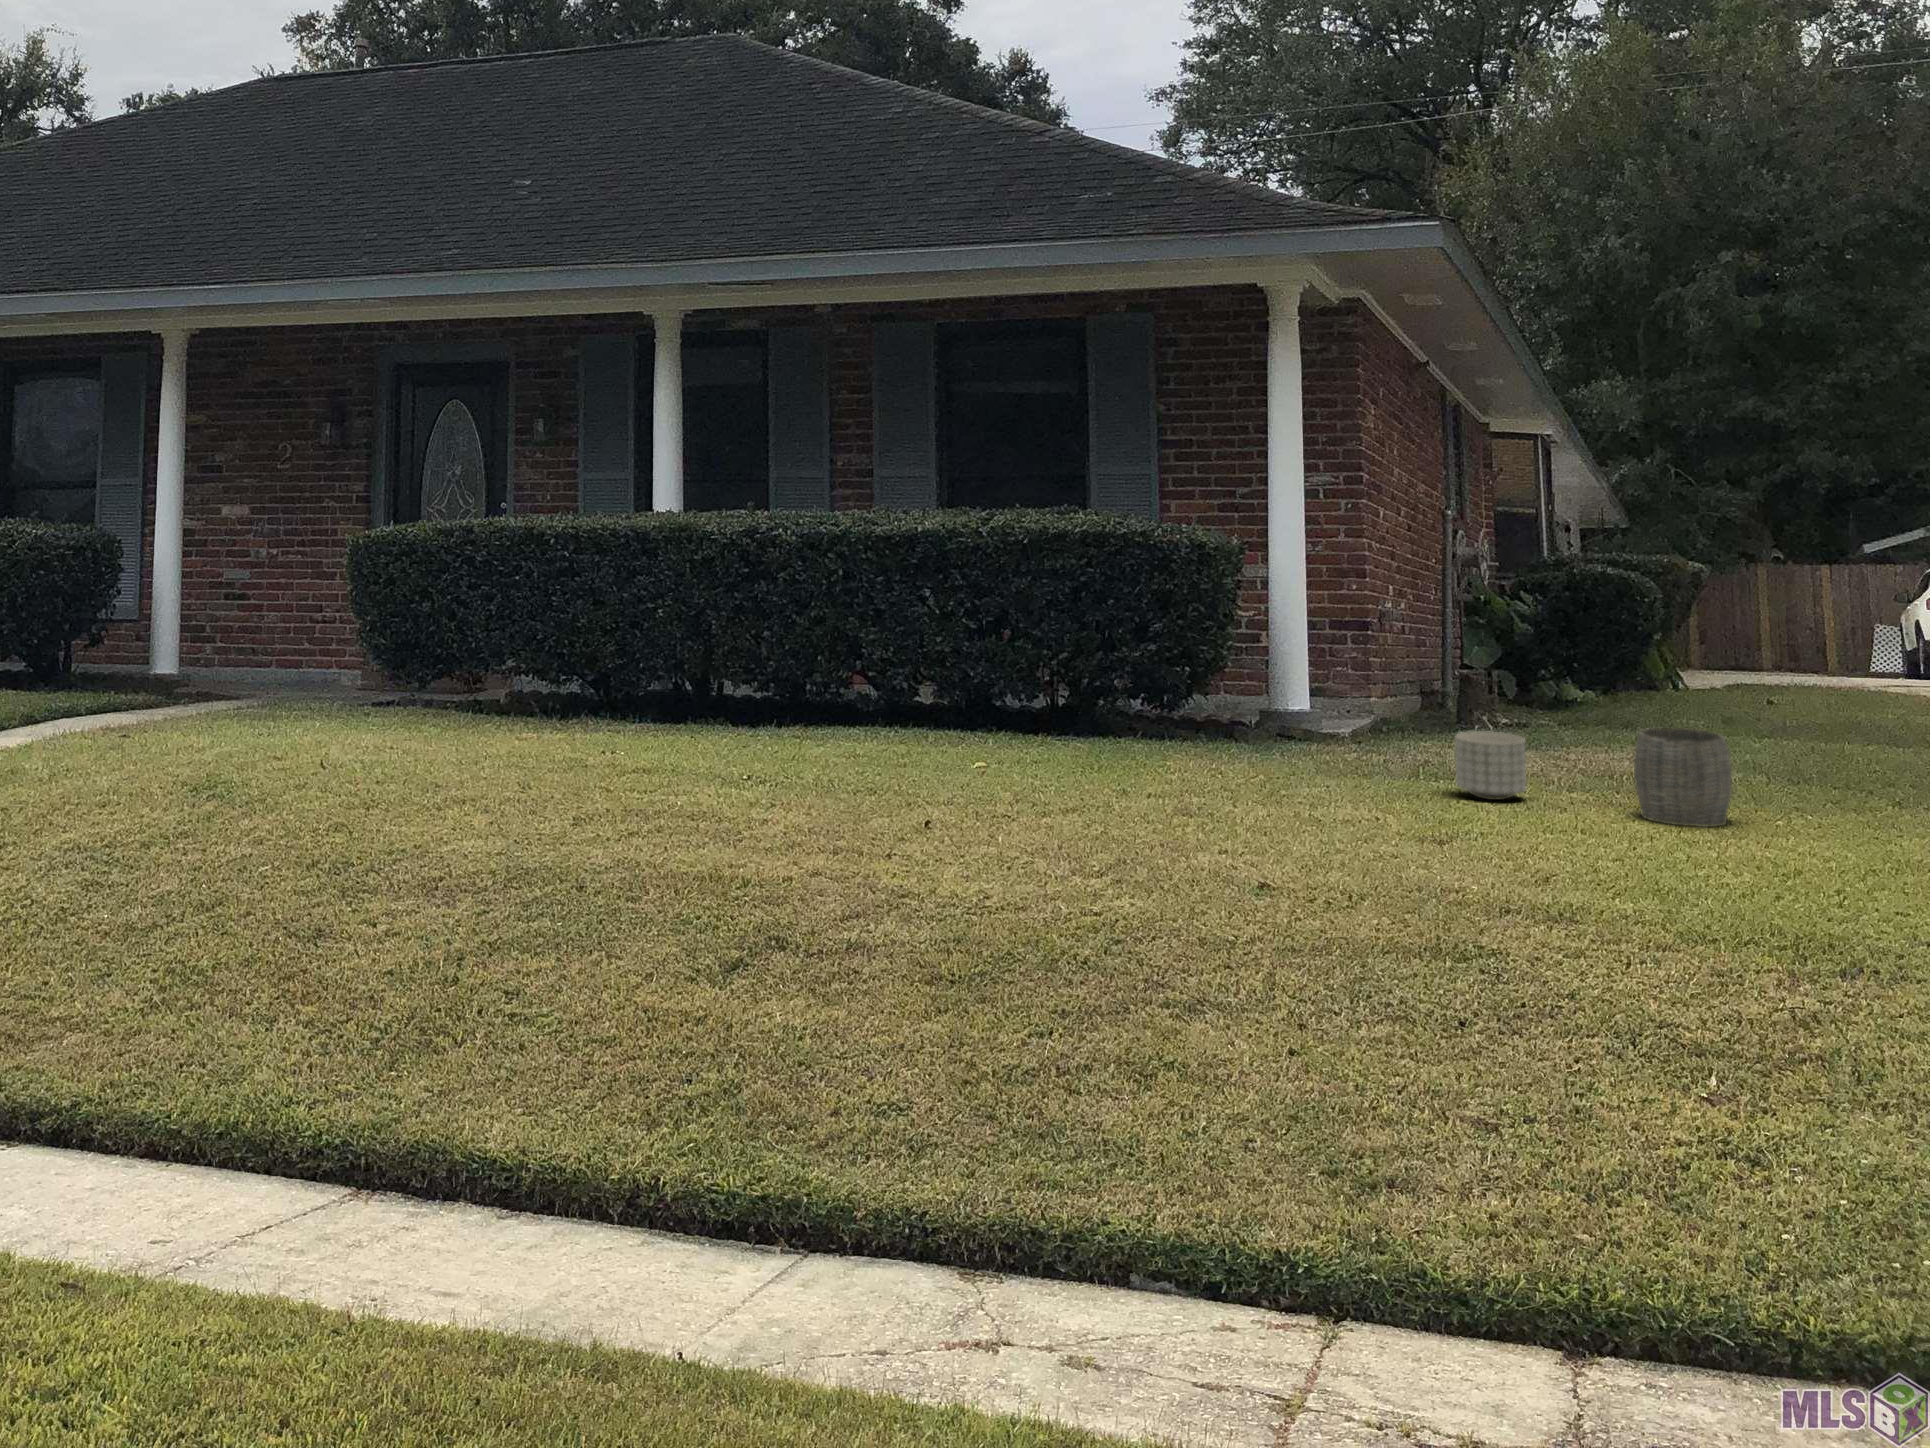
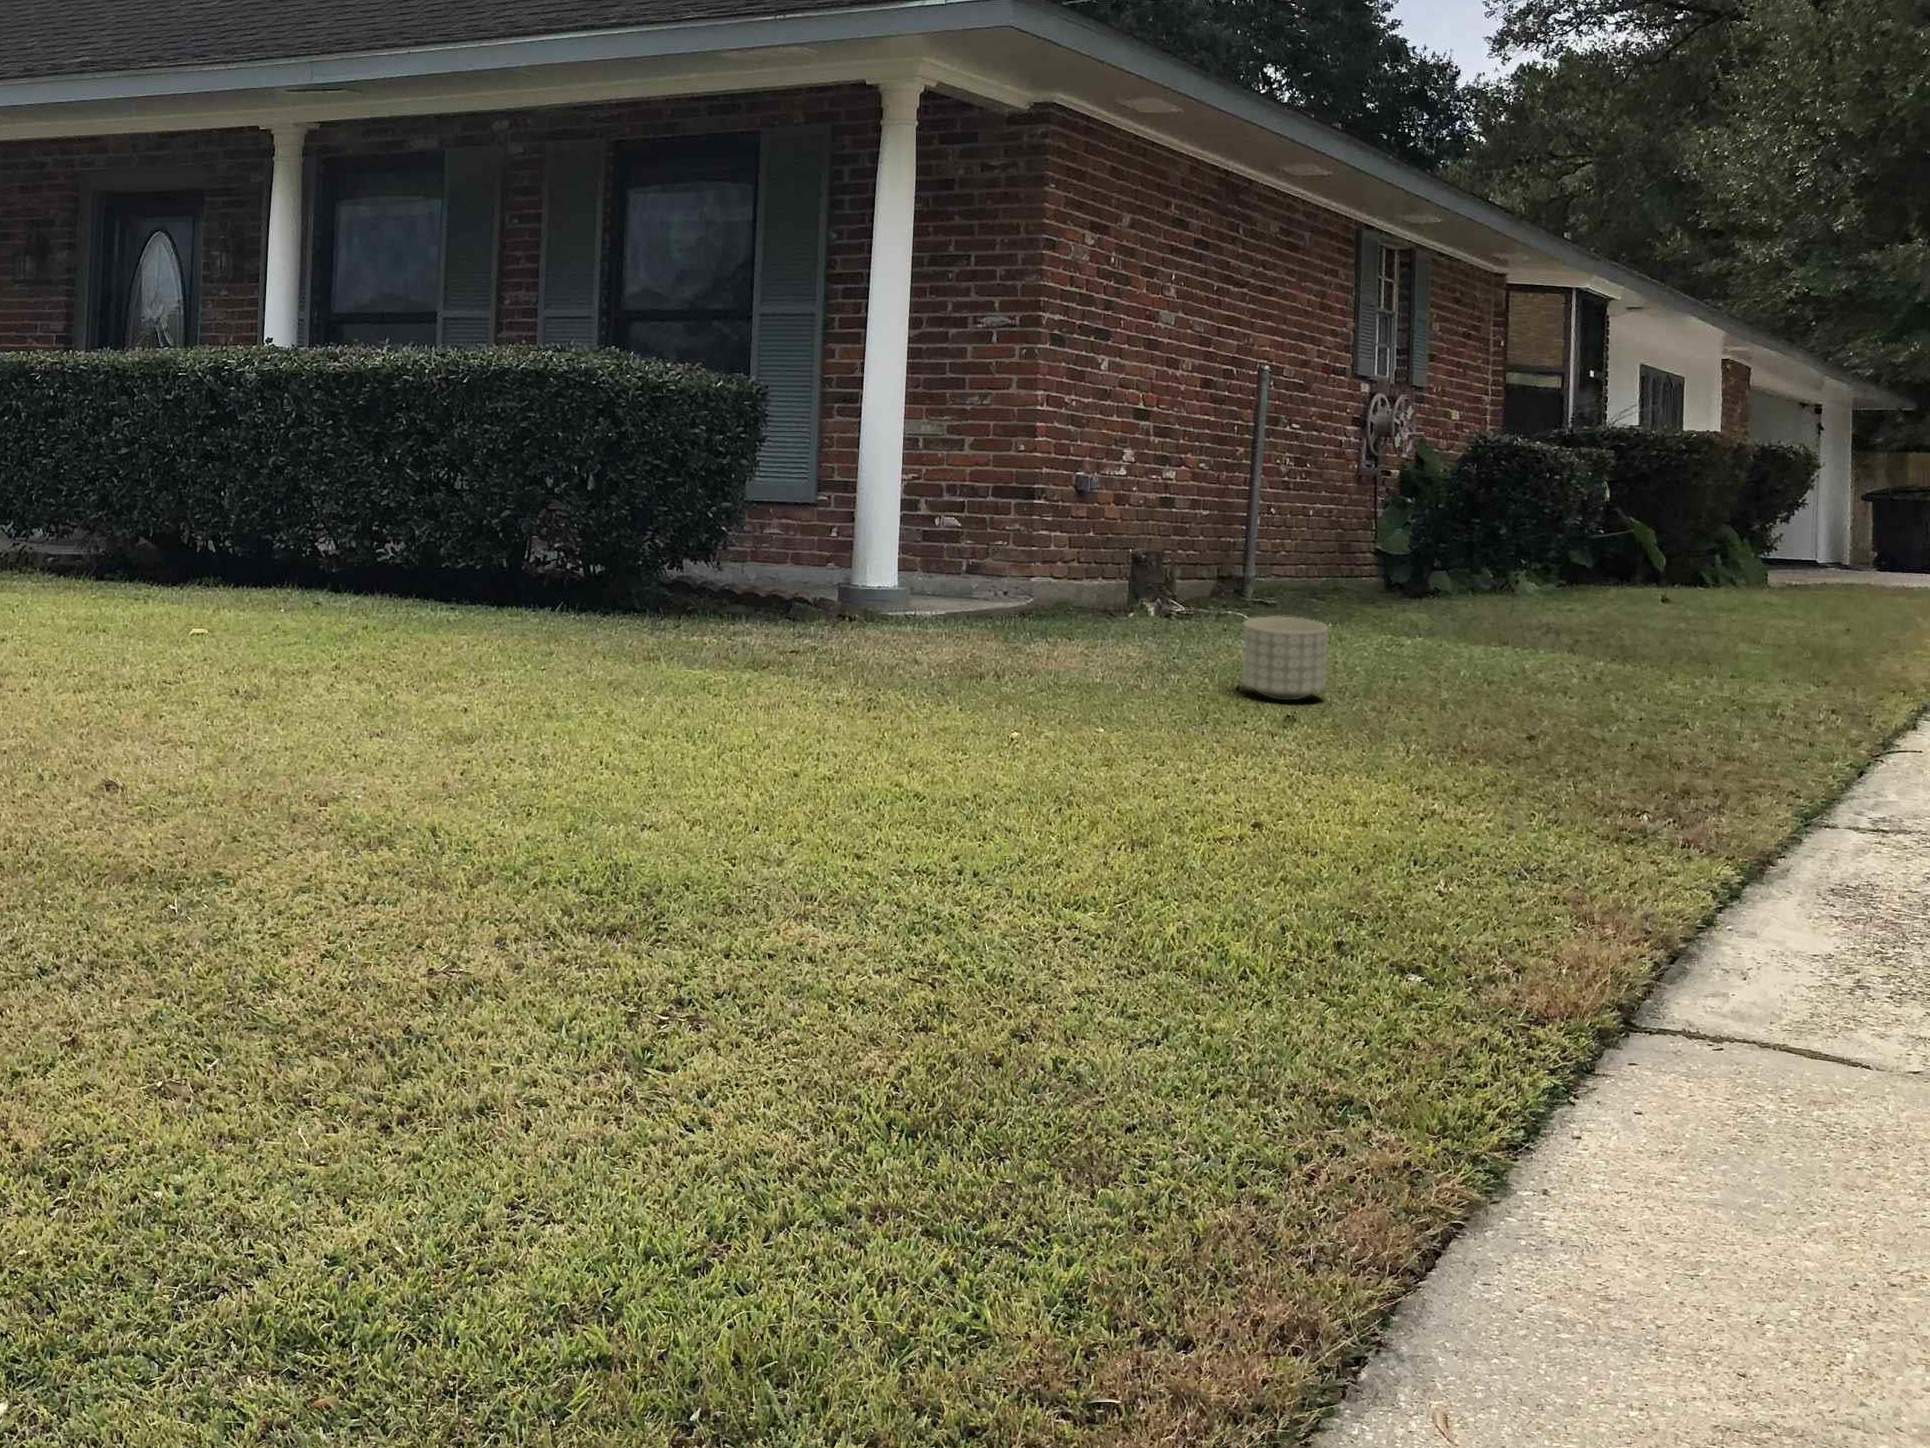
woven basket: present [1634,728,1732,827] -> none [1440,621,1560,746]

